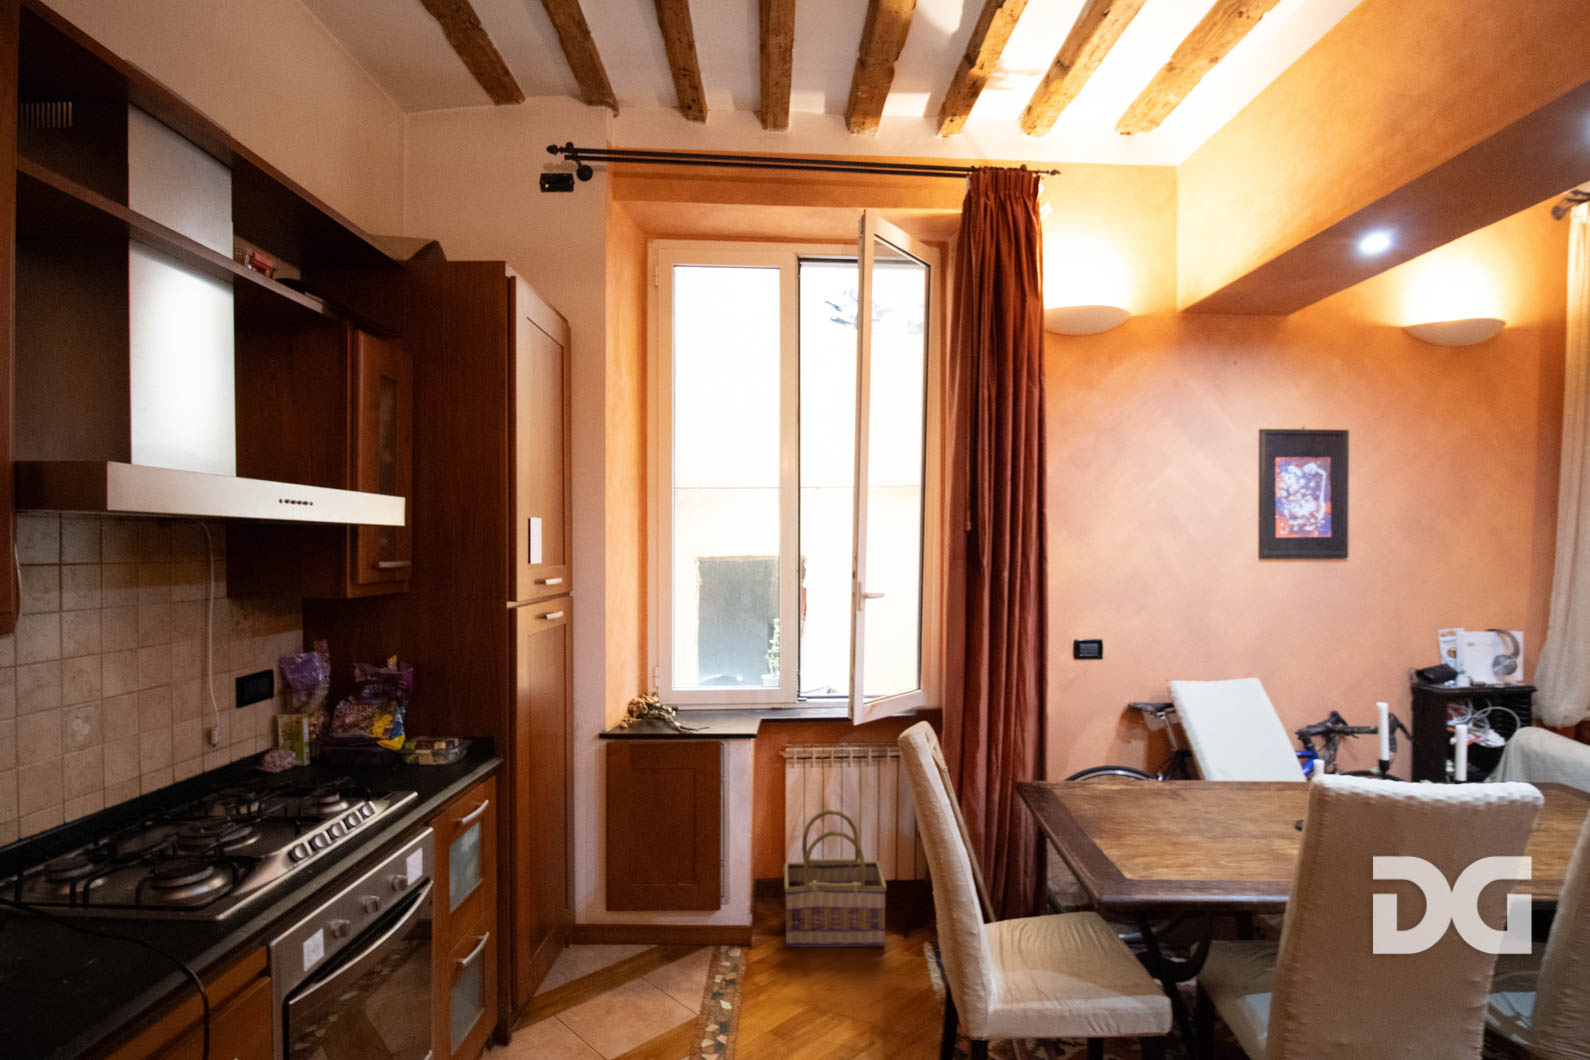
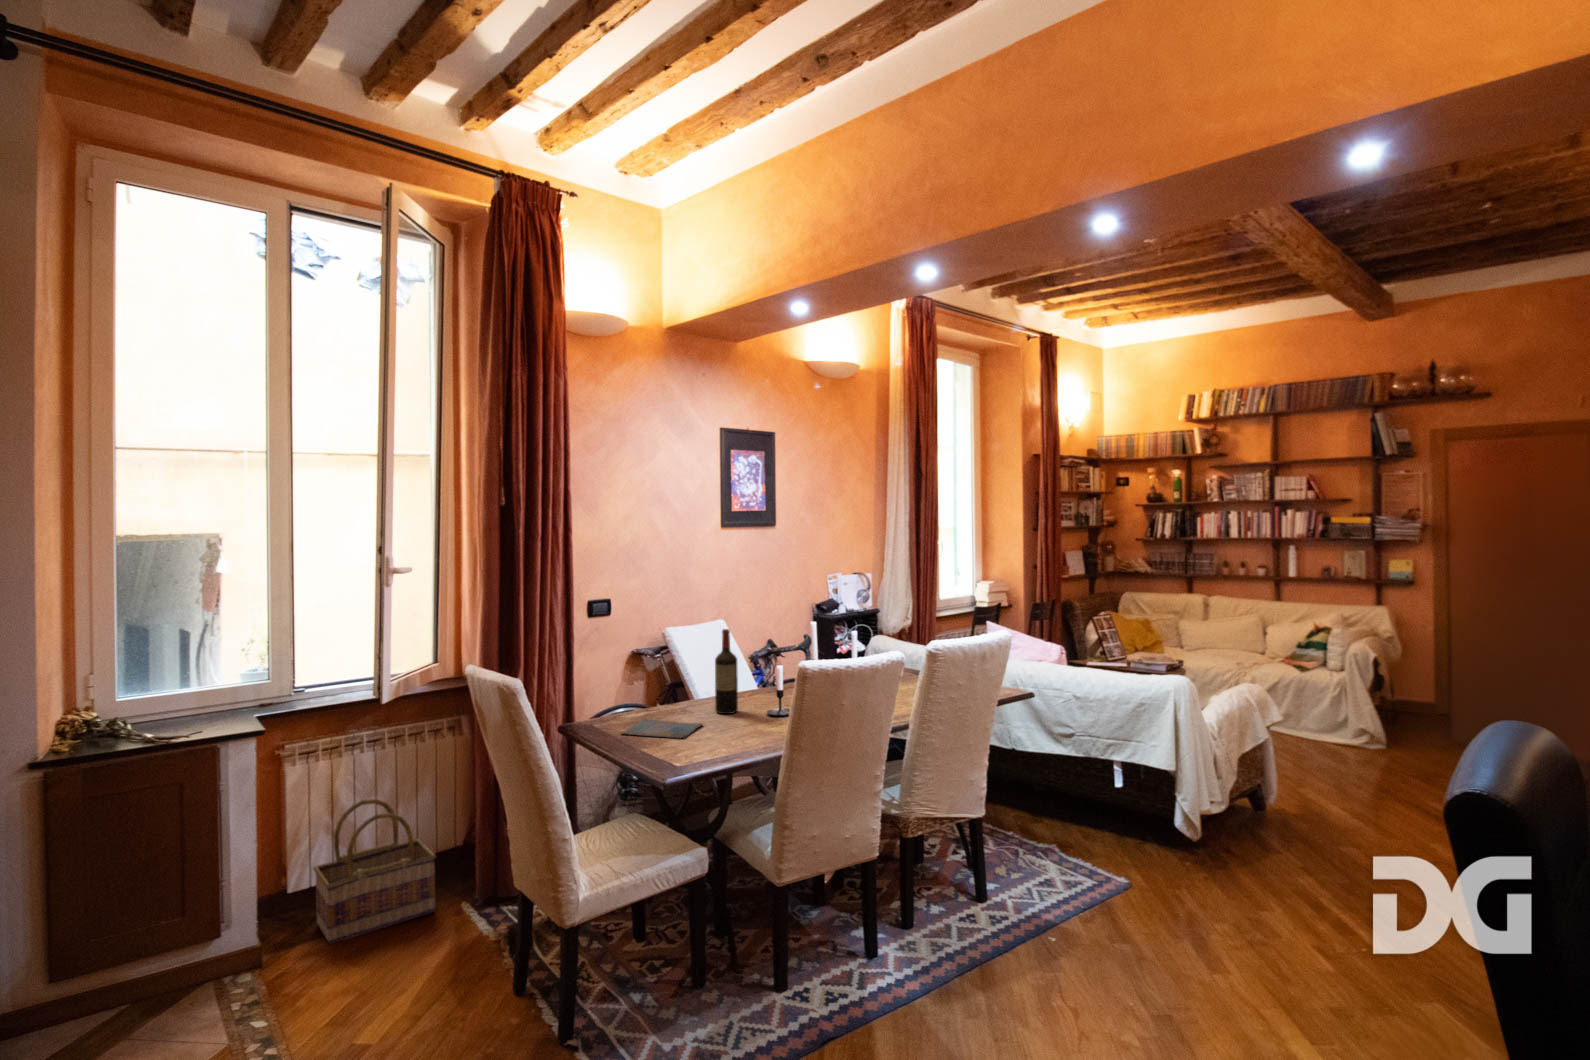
wine bottle: none [1226,700,1264,823] -> present [715,629,738,714]
book: none [1077,801,1201,851] -> present [621,719,702,739]

